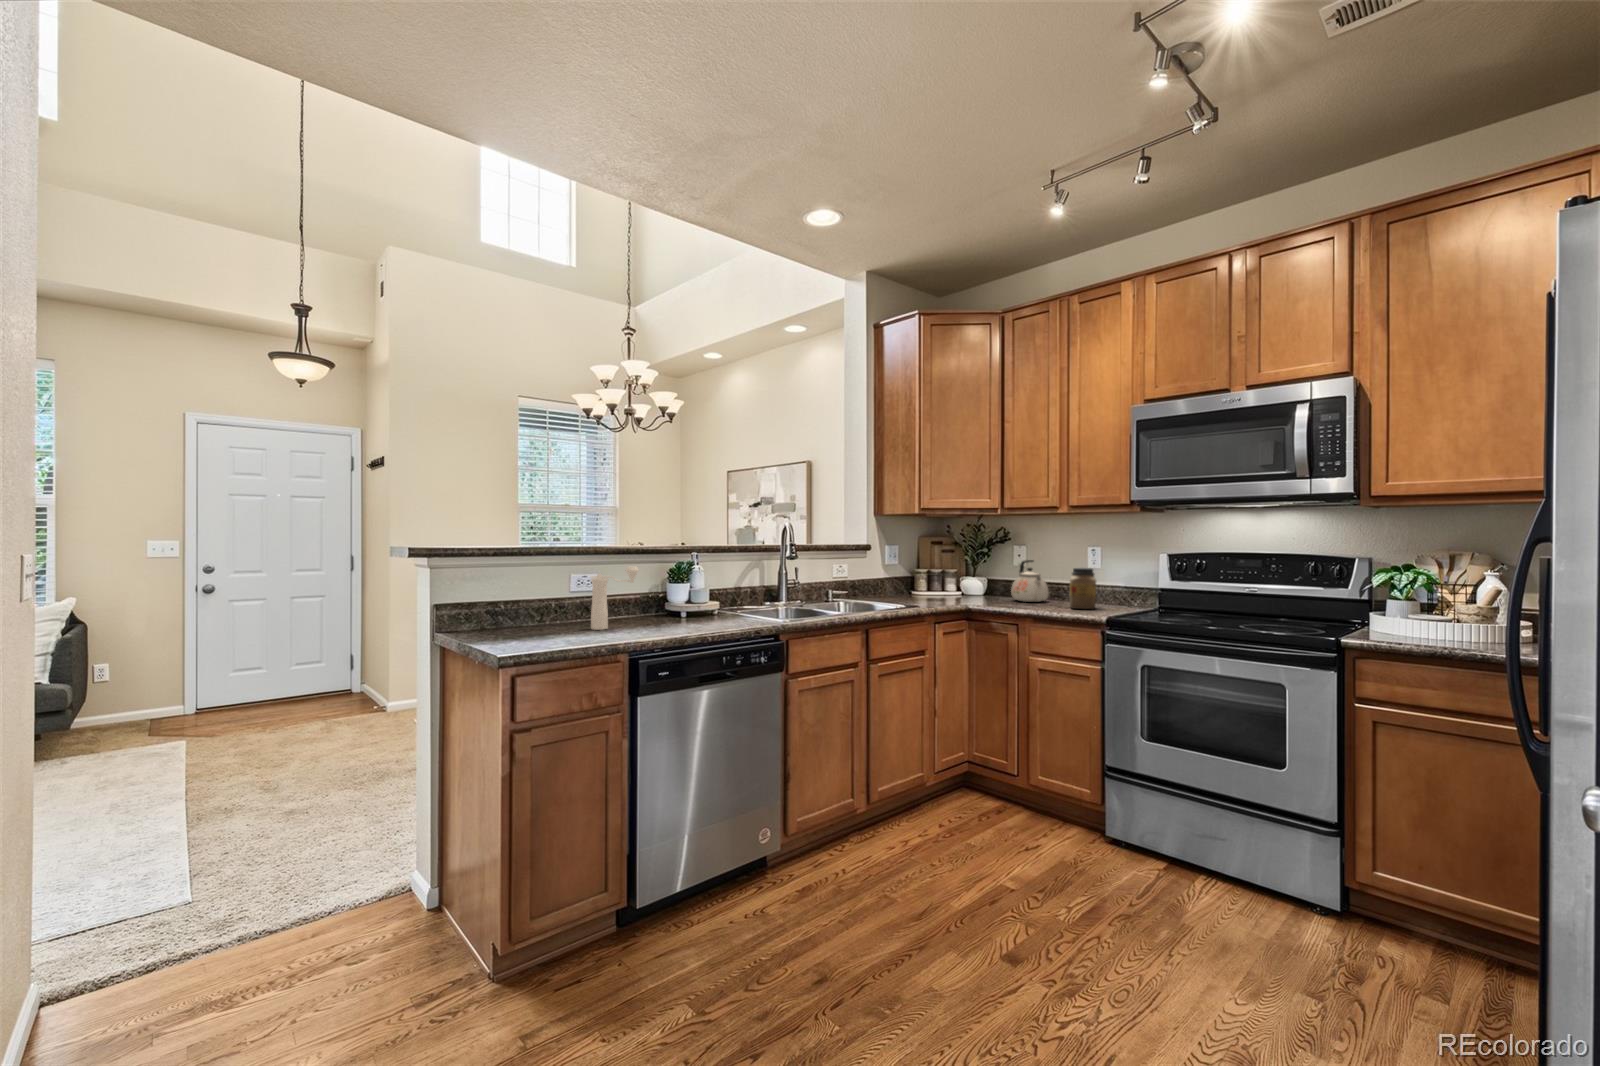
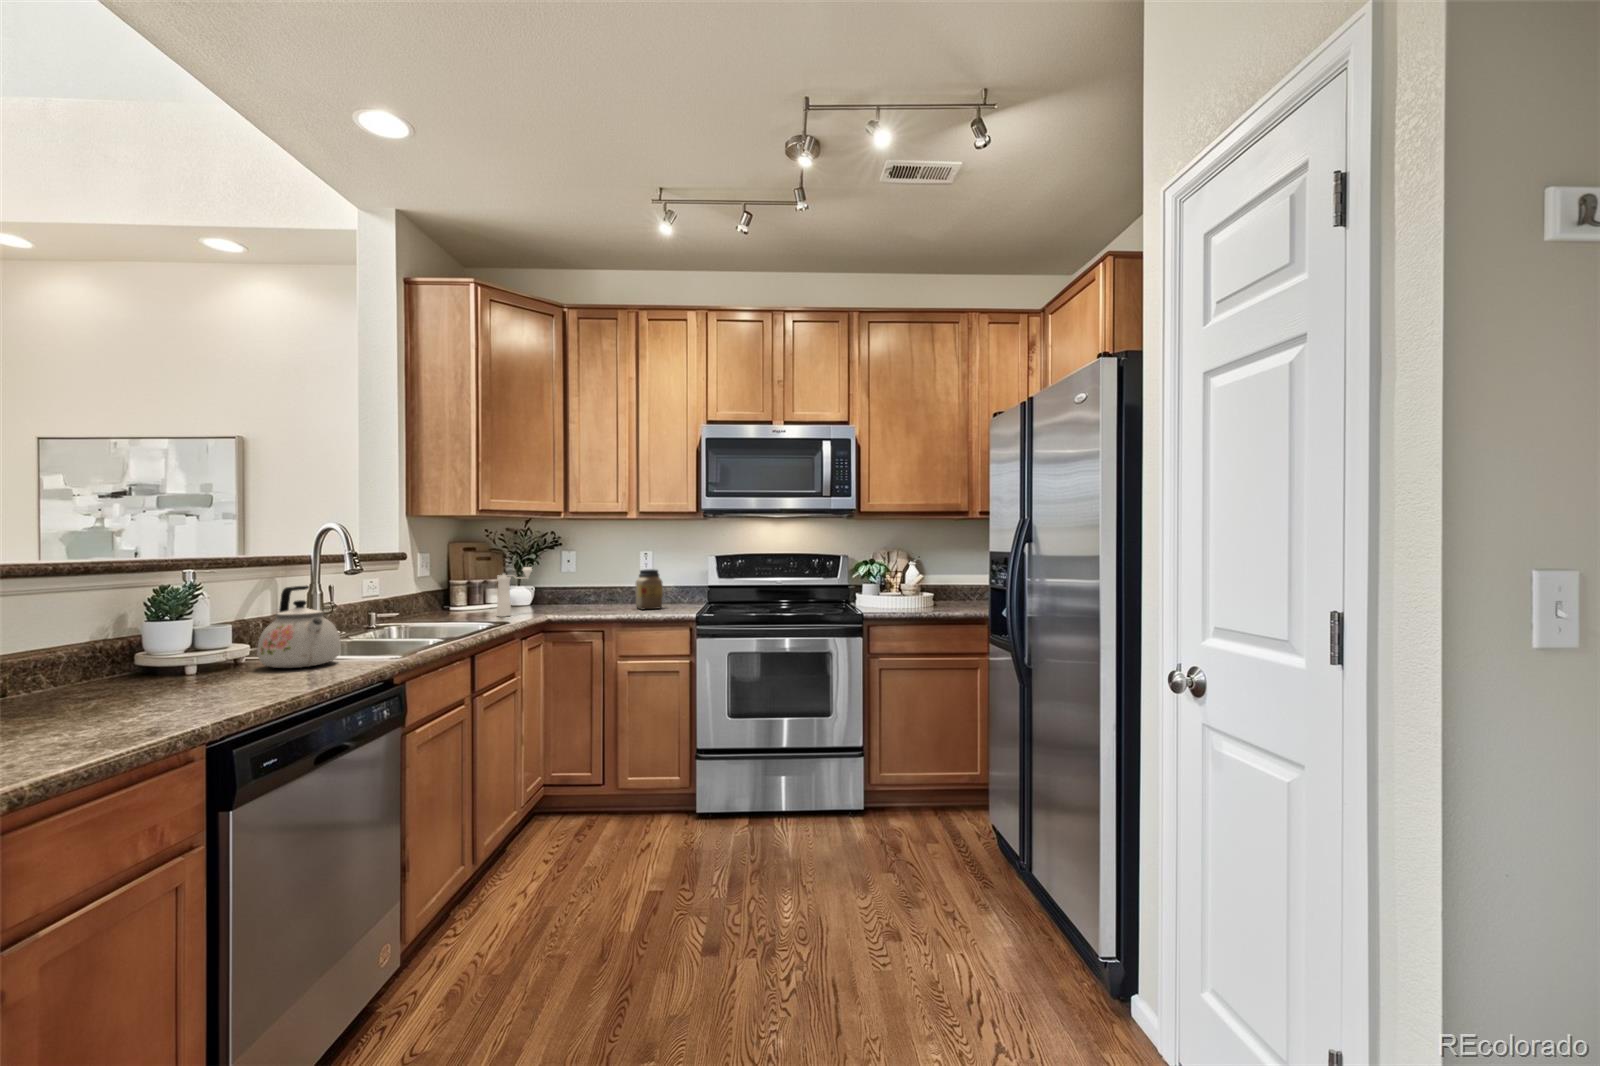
kettle: present [1011,560,1048,602] -> present [257,586,341,668]
pepper mill: present [591,566,639,630] -> present [497,567,532,617]

